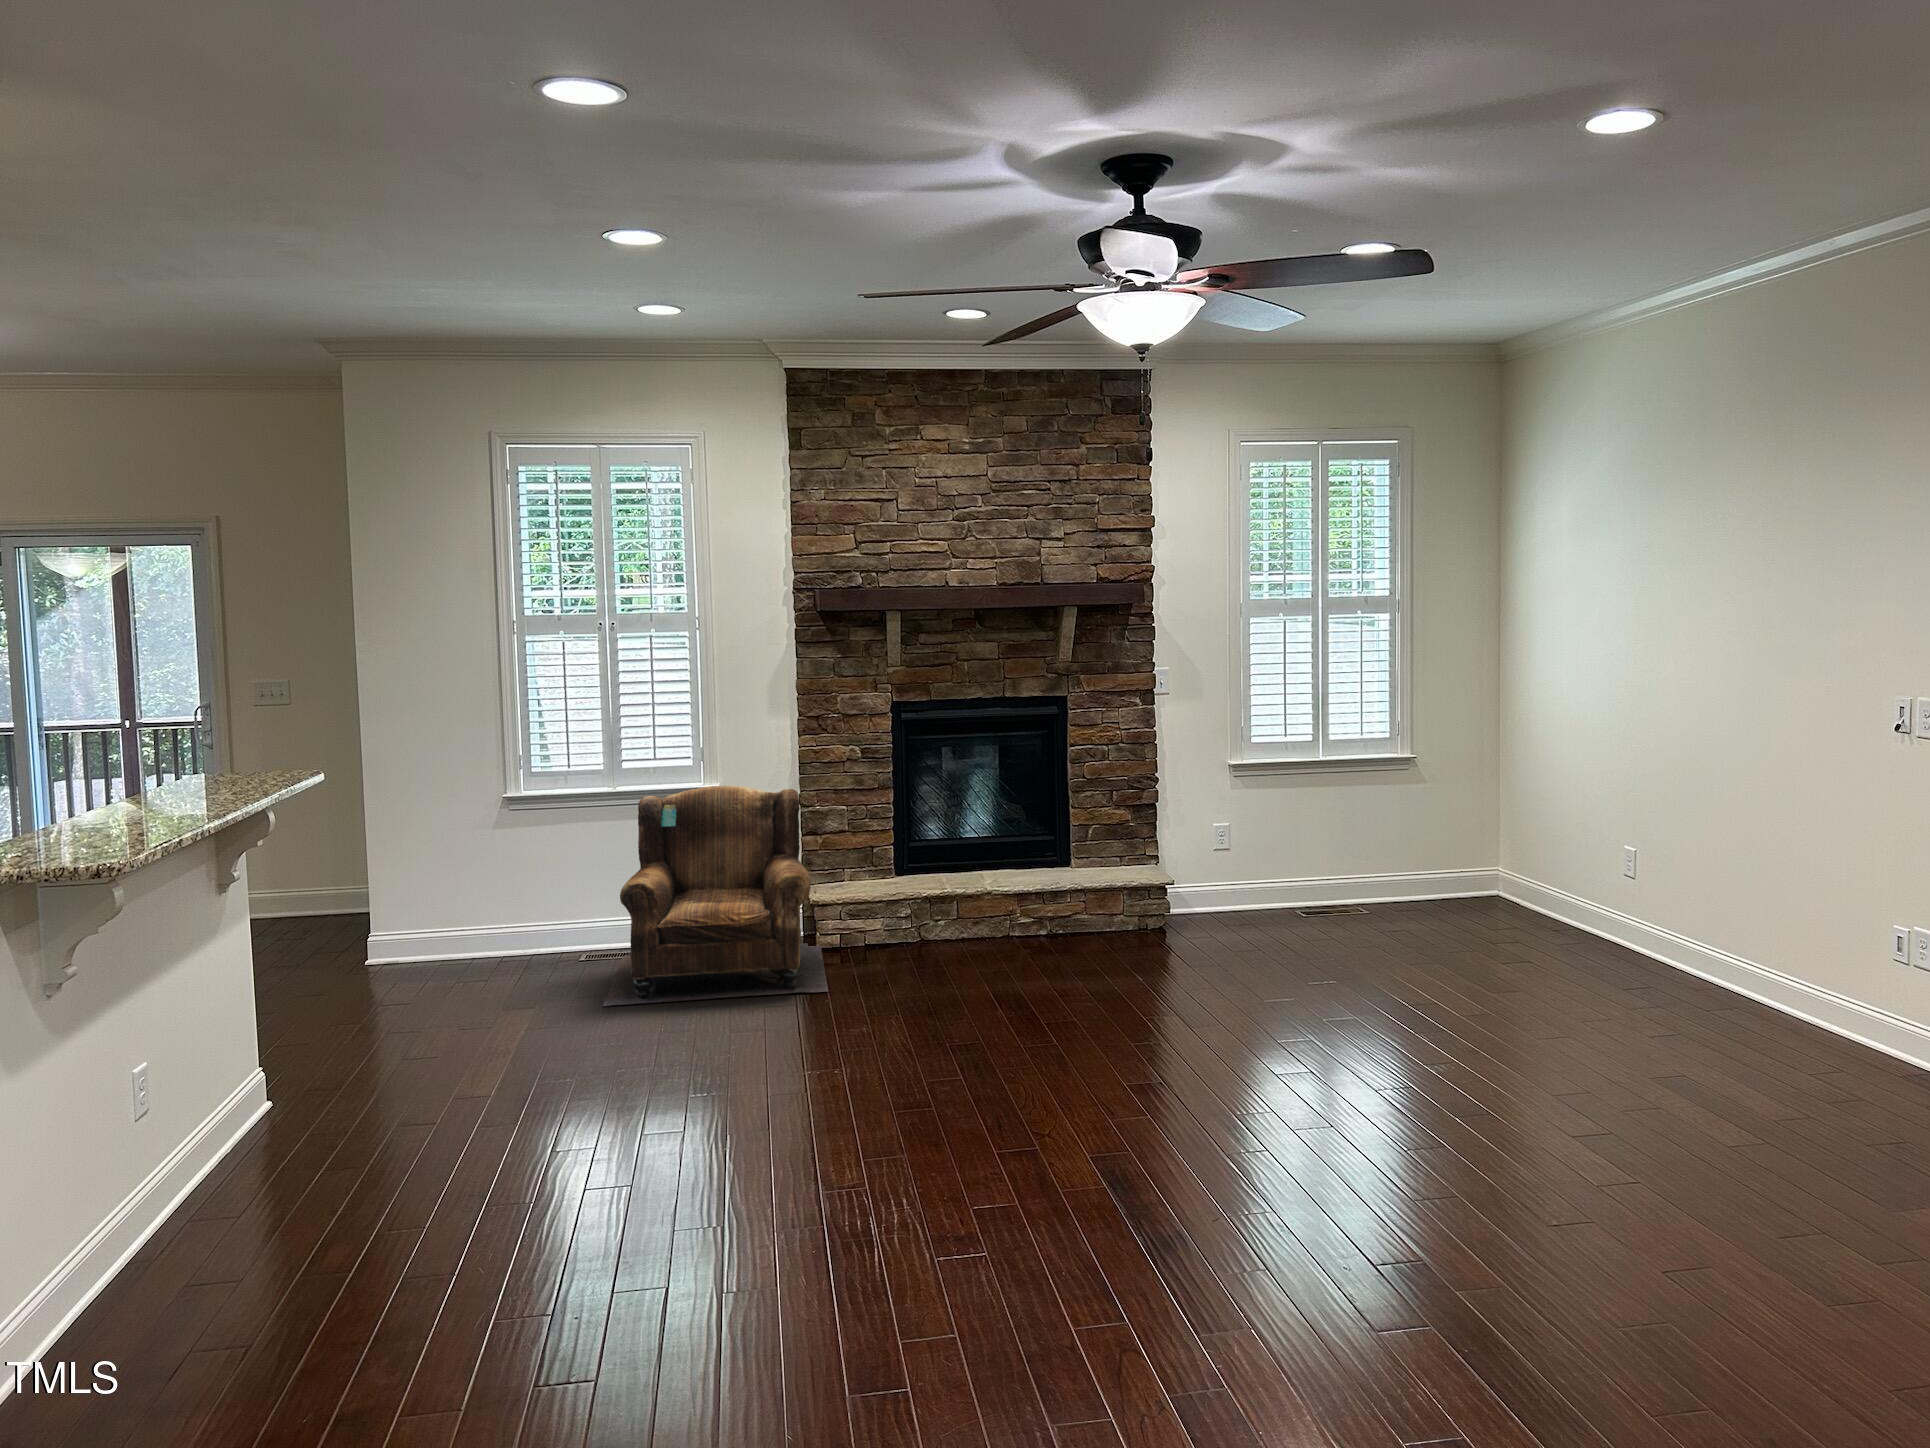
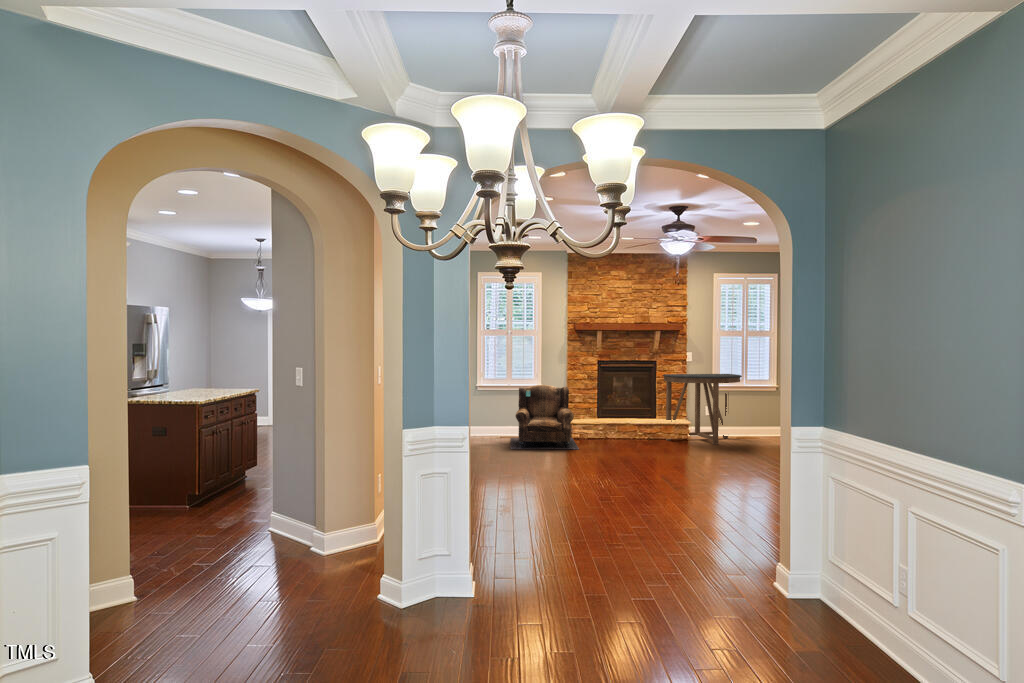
console table: none [1086,725,1313,942] -> present [663,374,742,445]

